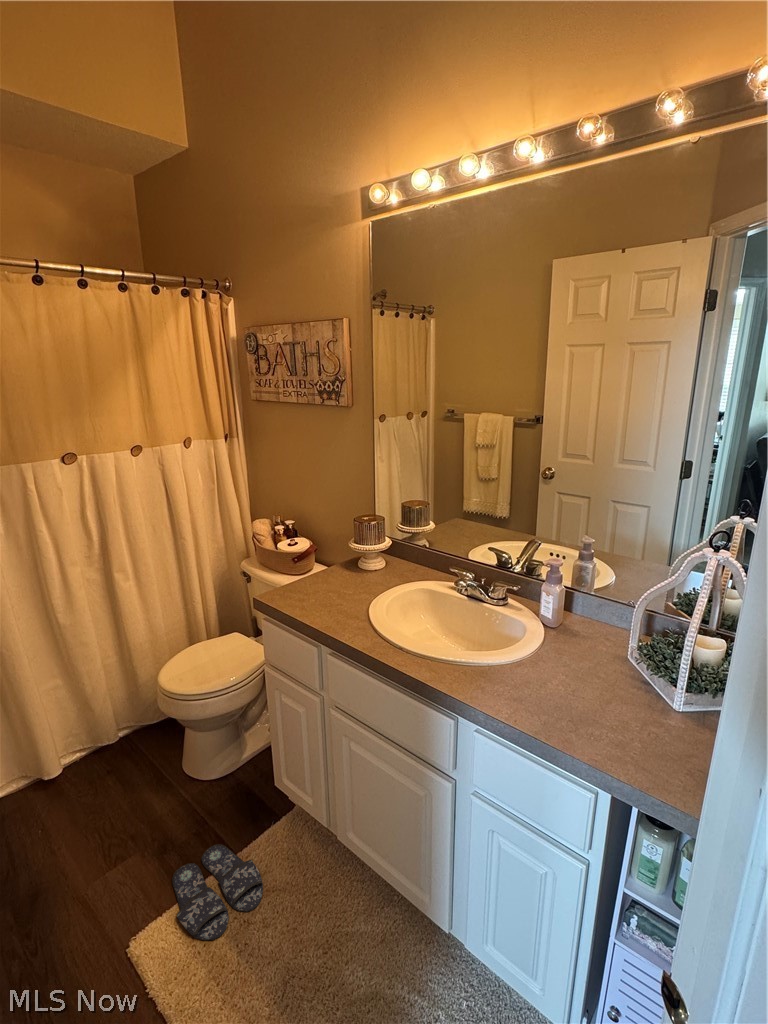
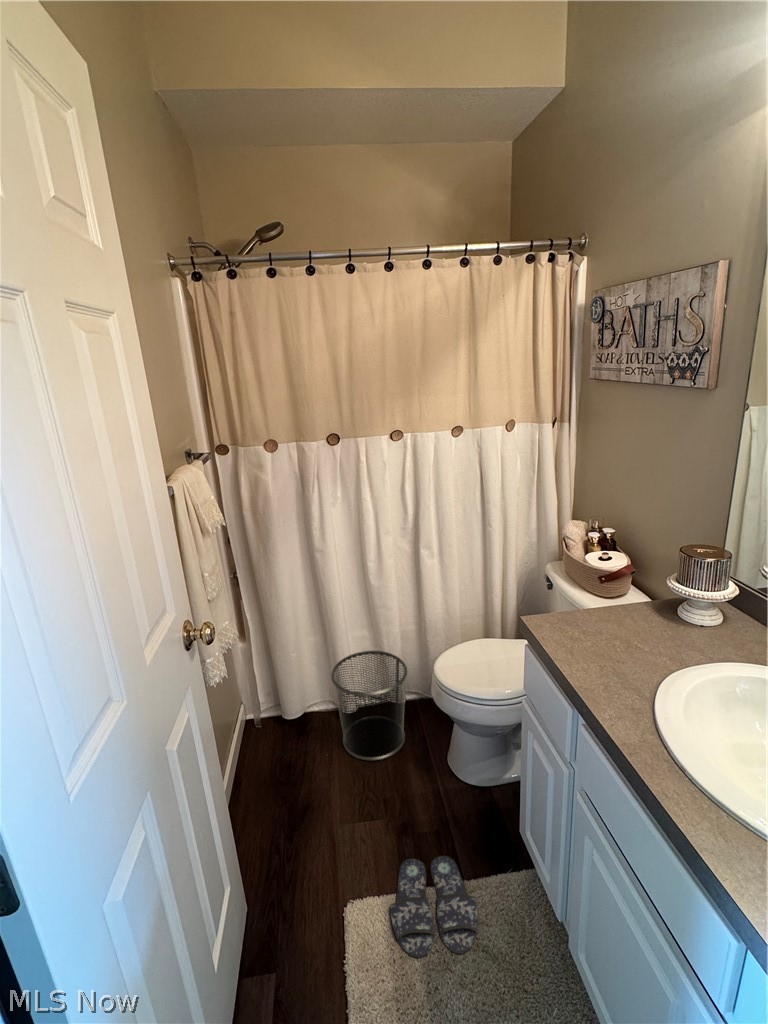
waste bin: none [30,691,131,815] -> present [331,651,407,761]

